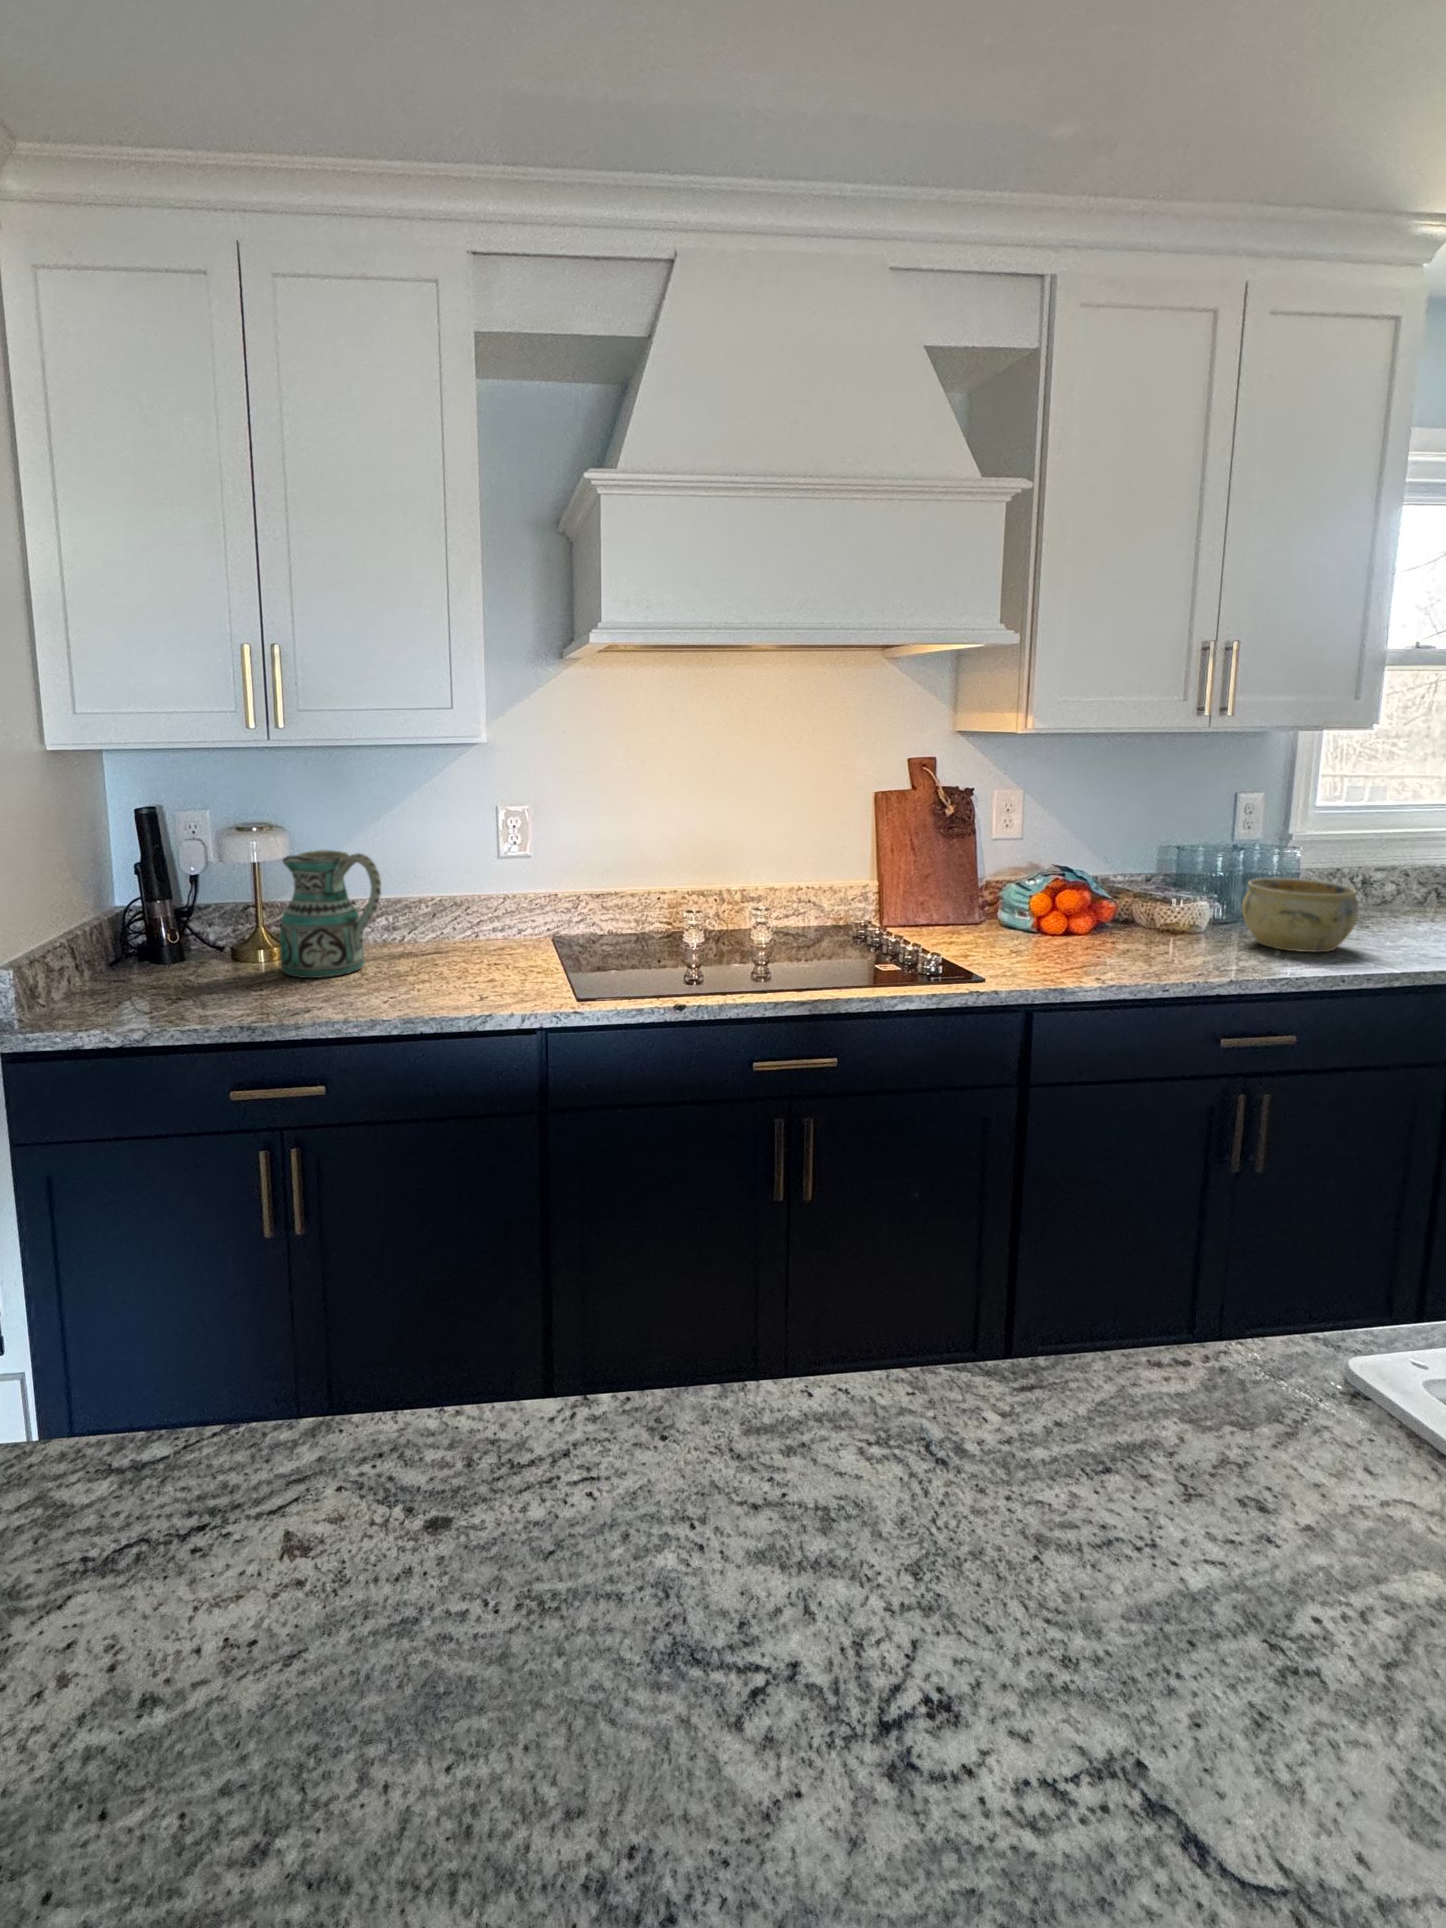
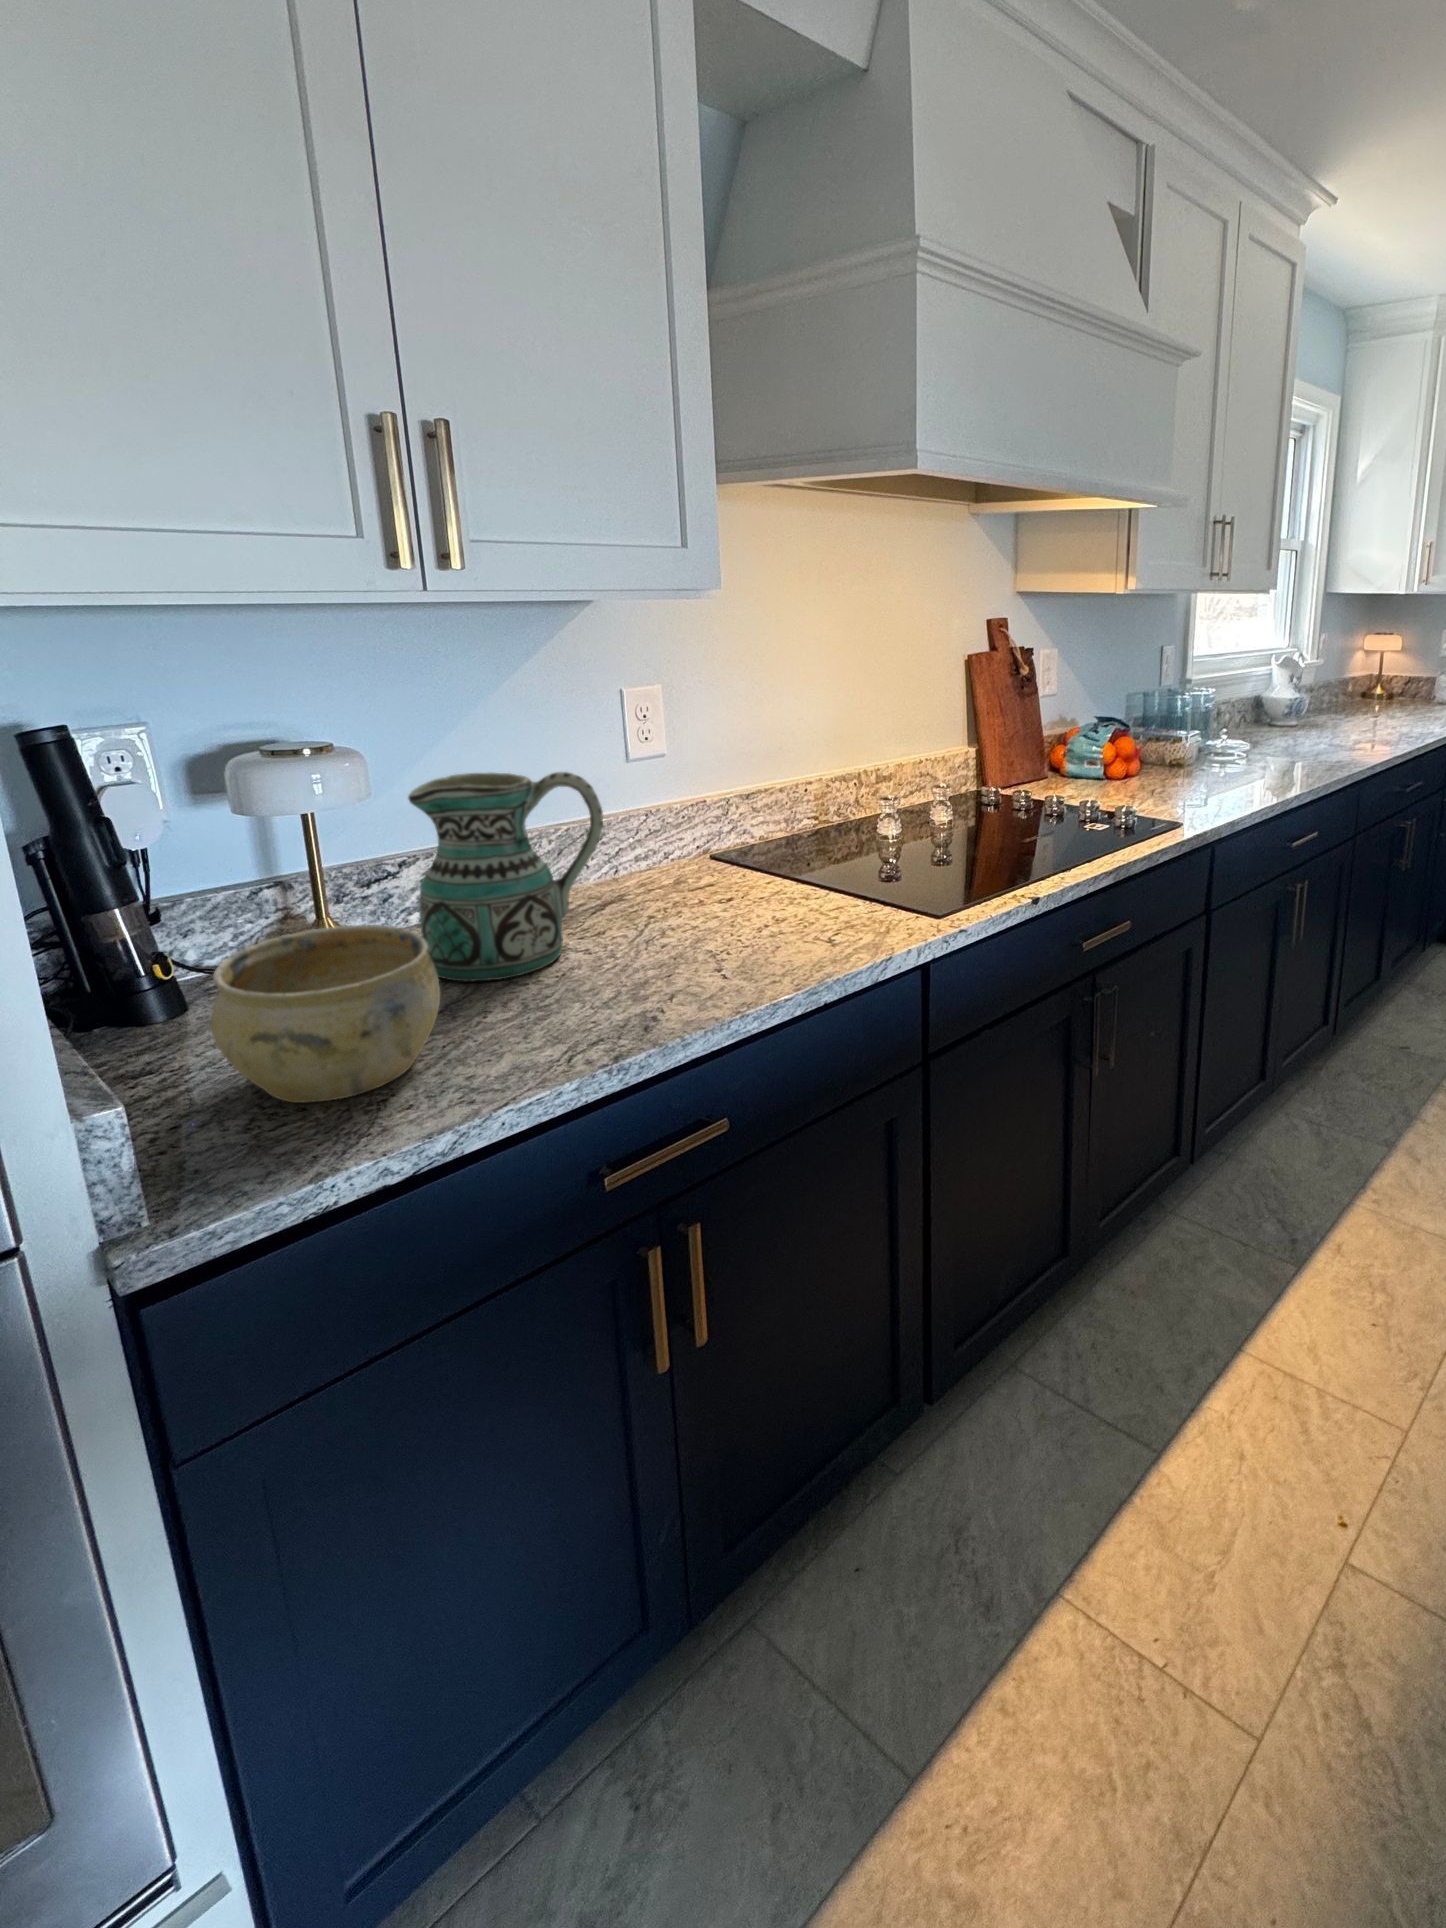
ceramic bowl: present [1242,878,1358,952] -> present [211,925,440,1103]

